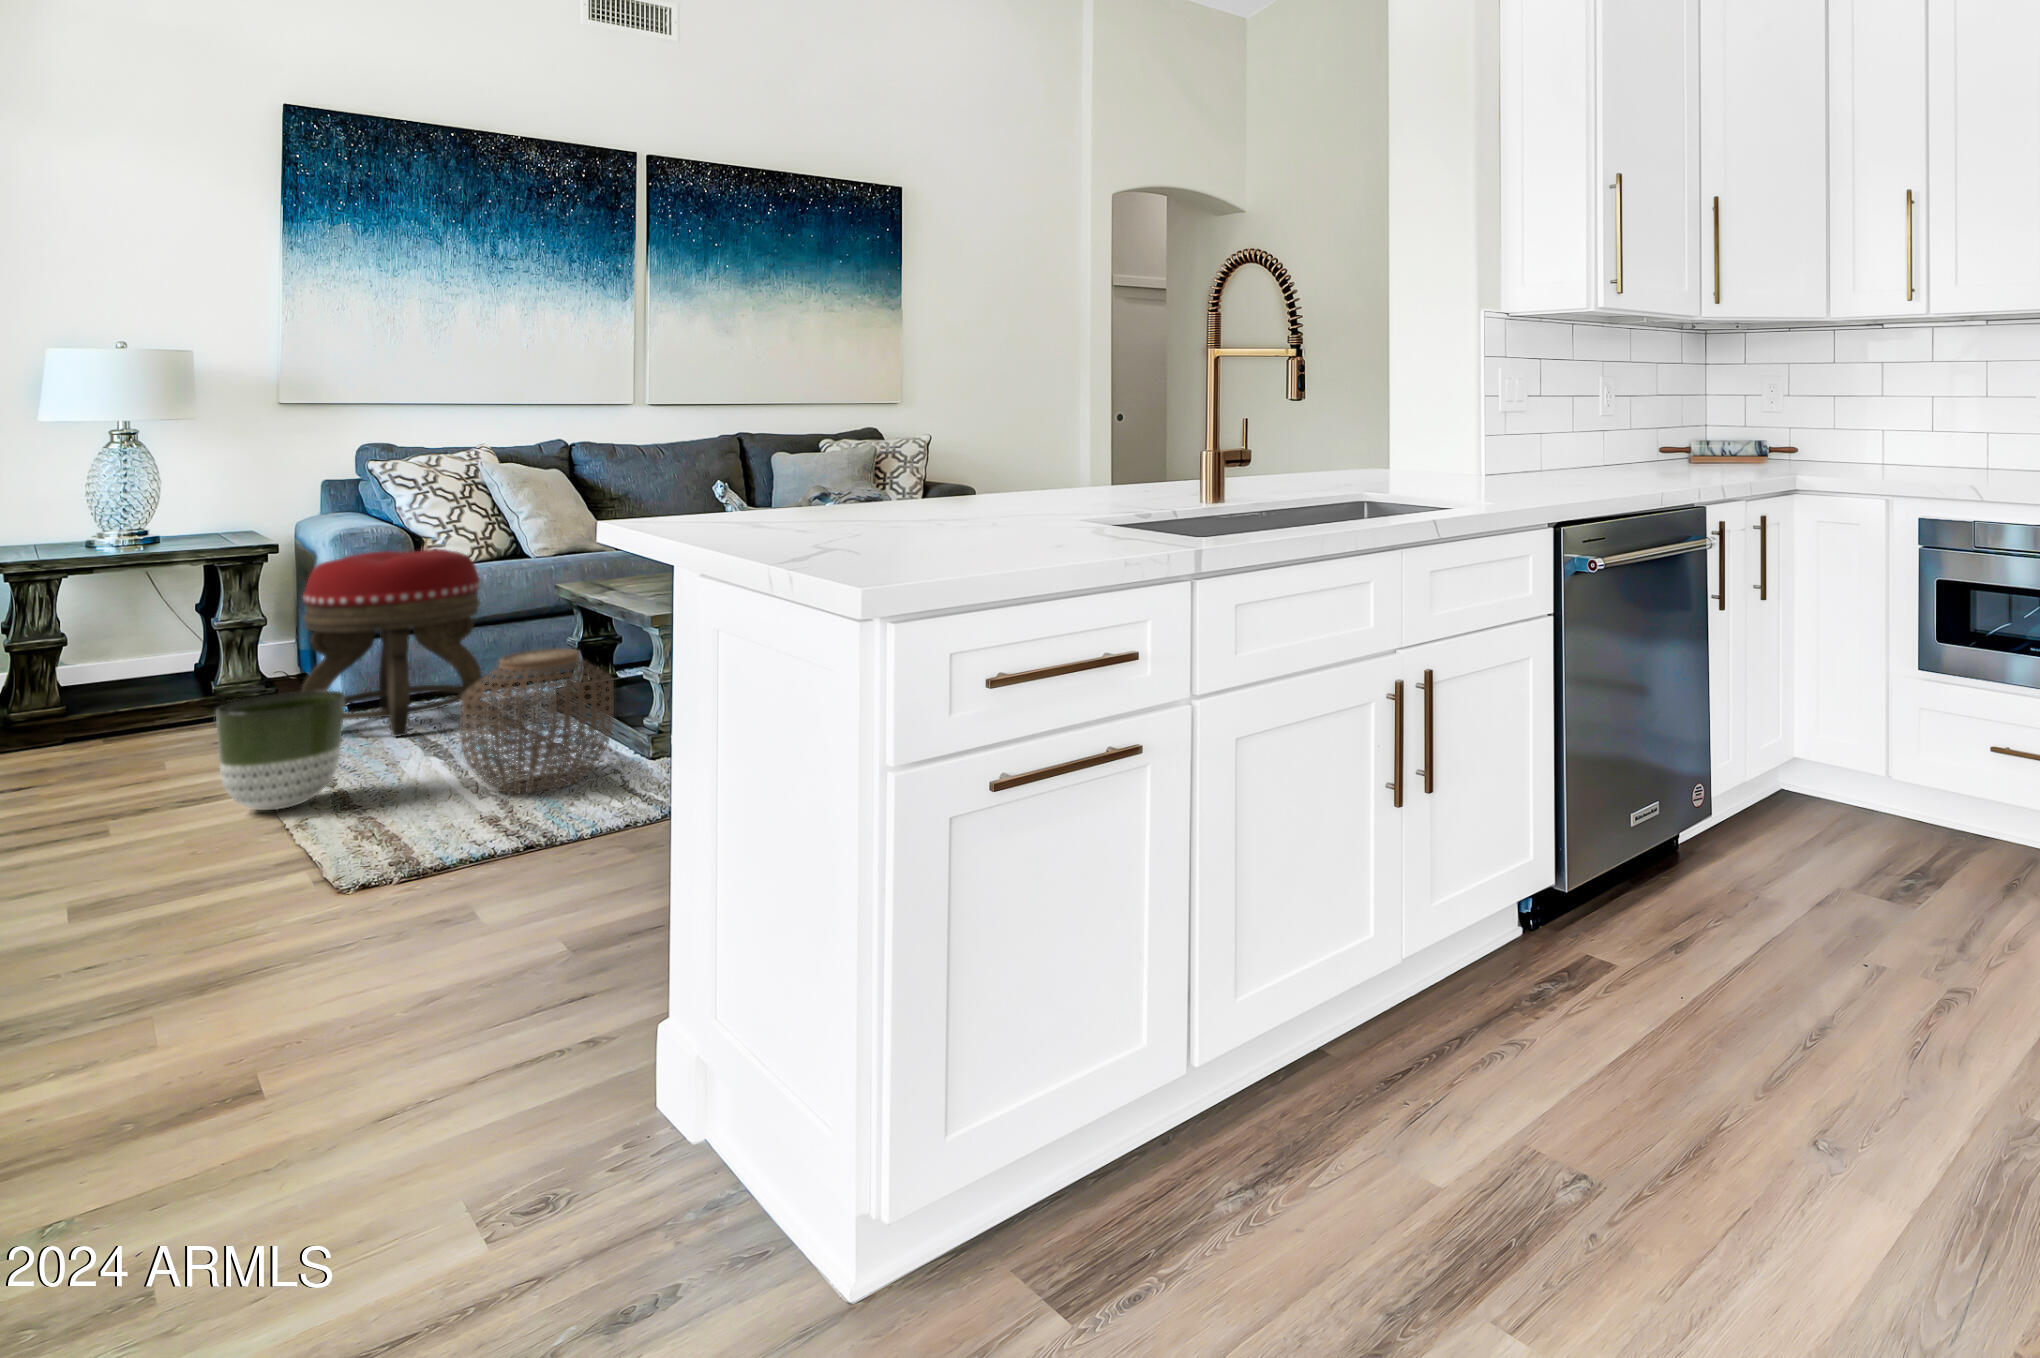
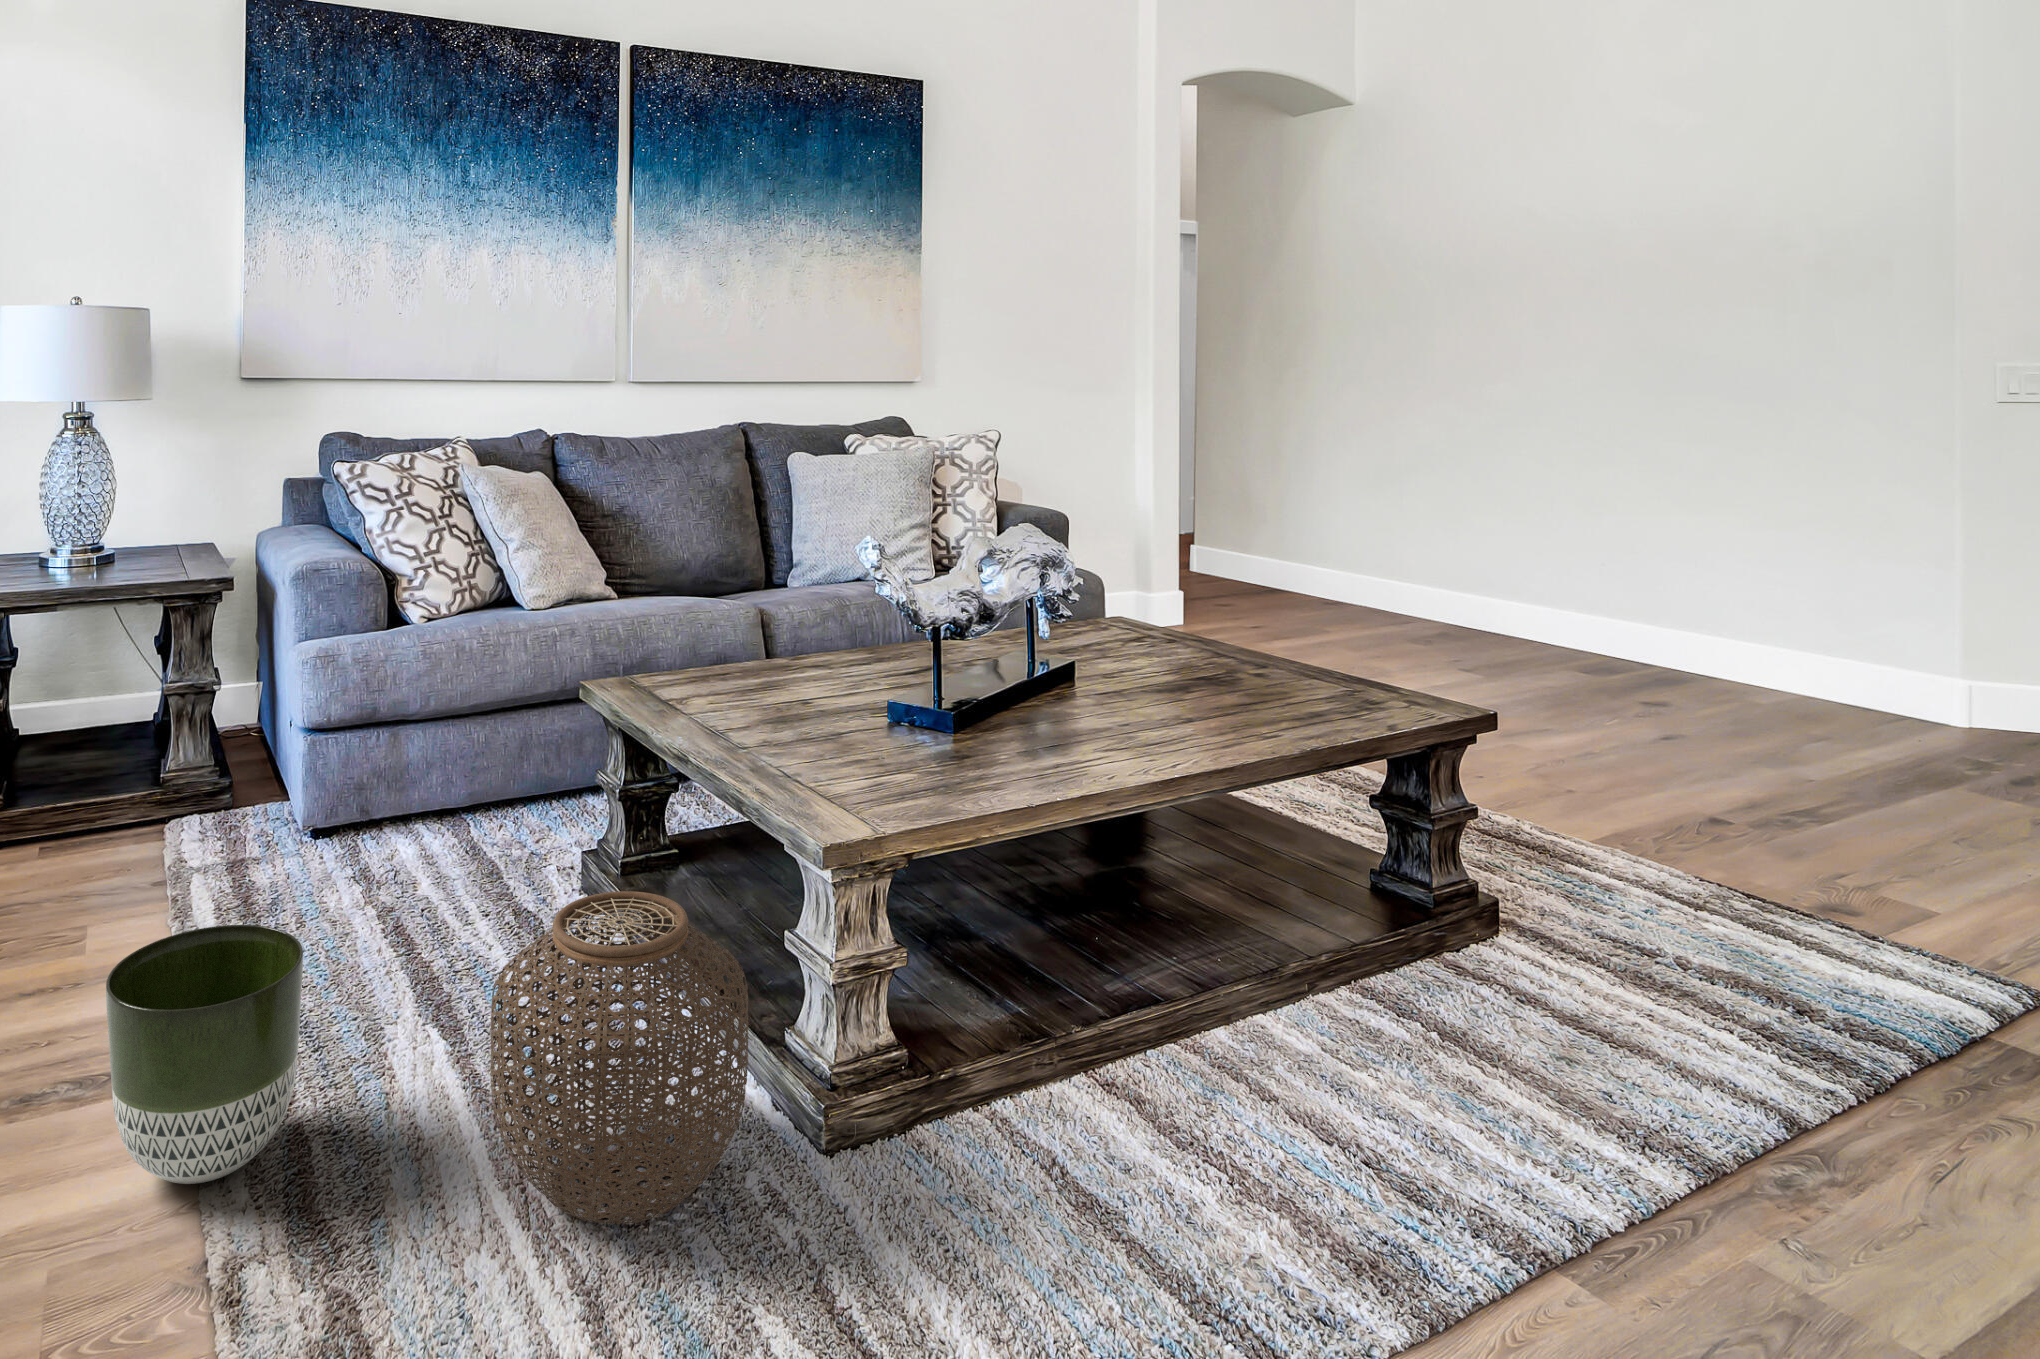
footstool: present [301,549,482,737] -> none [252,608,479,925]

